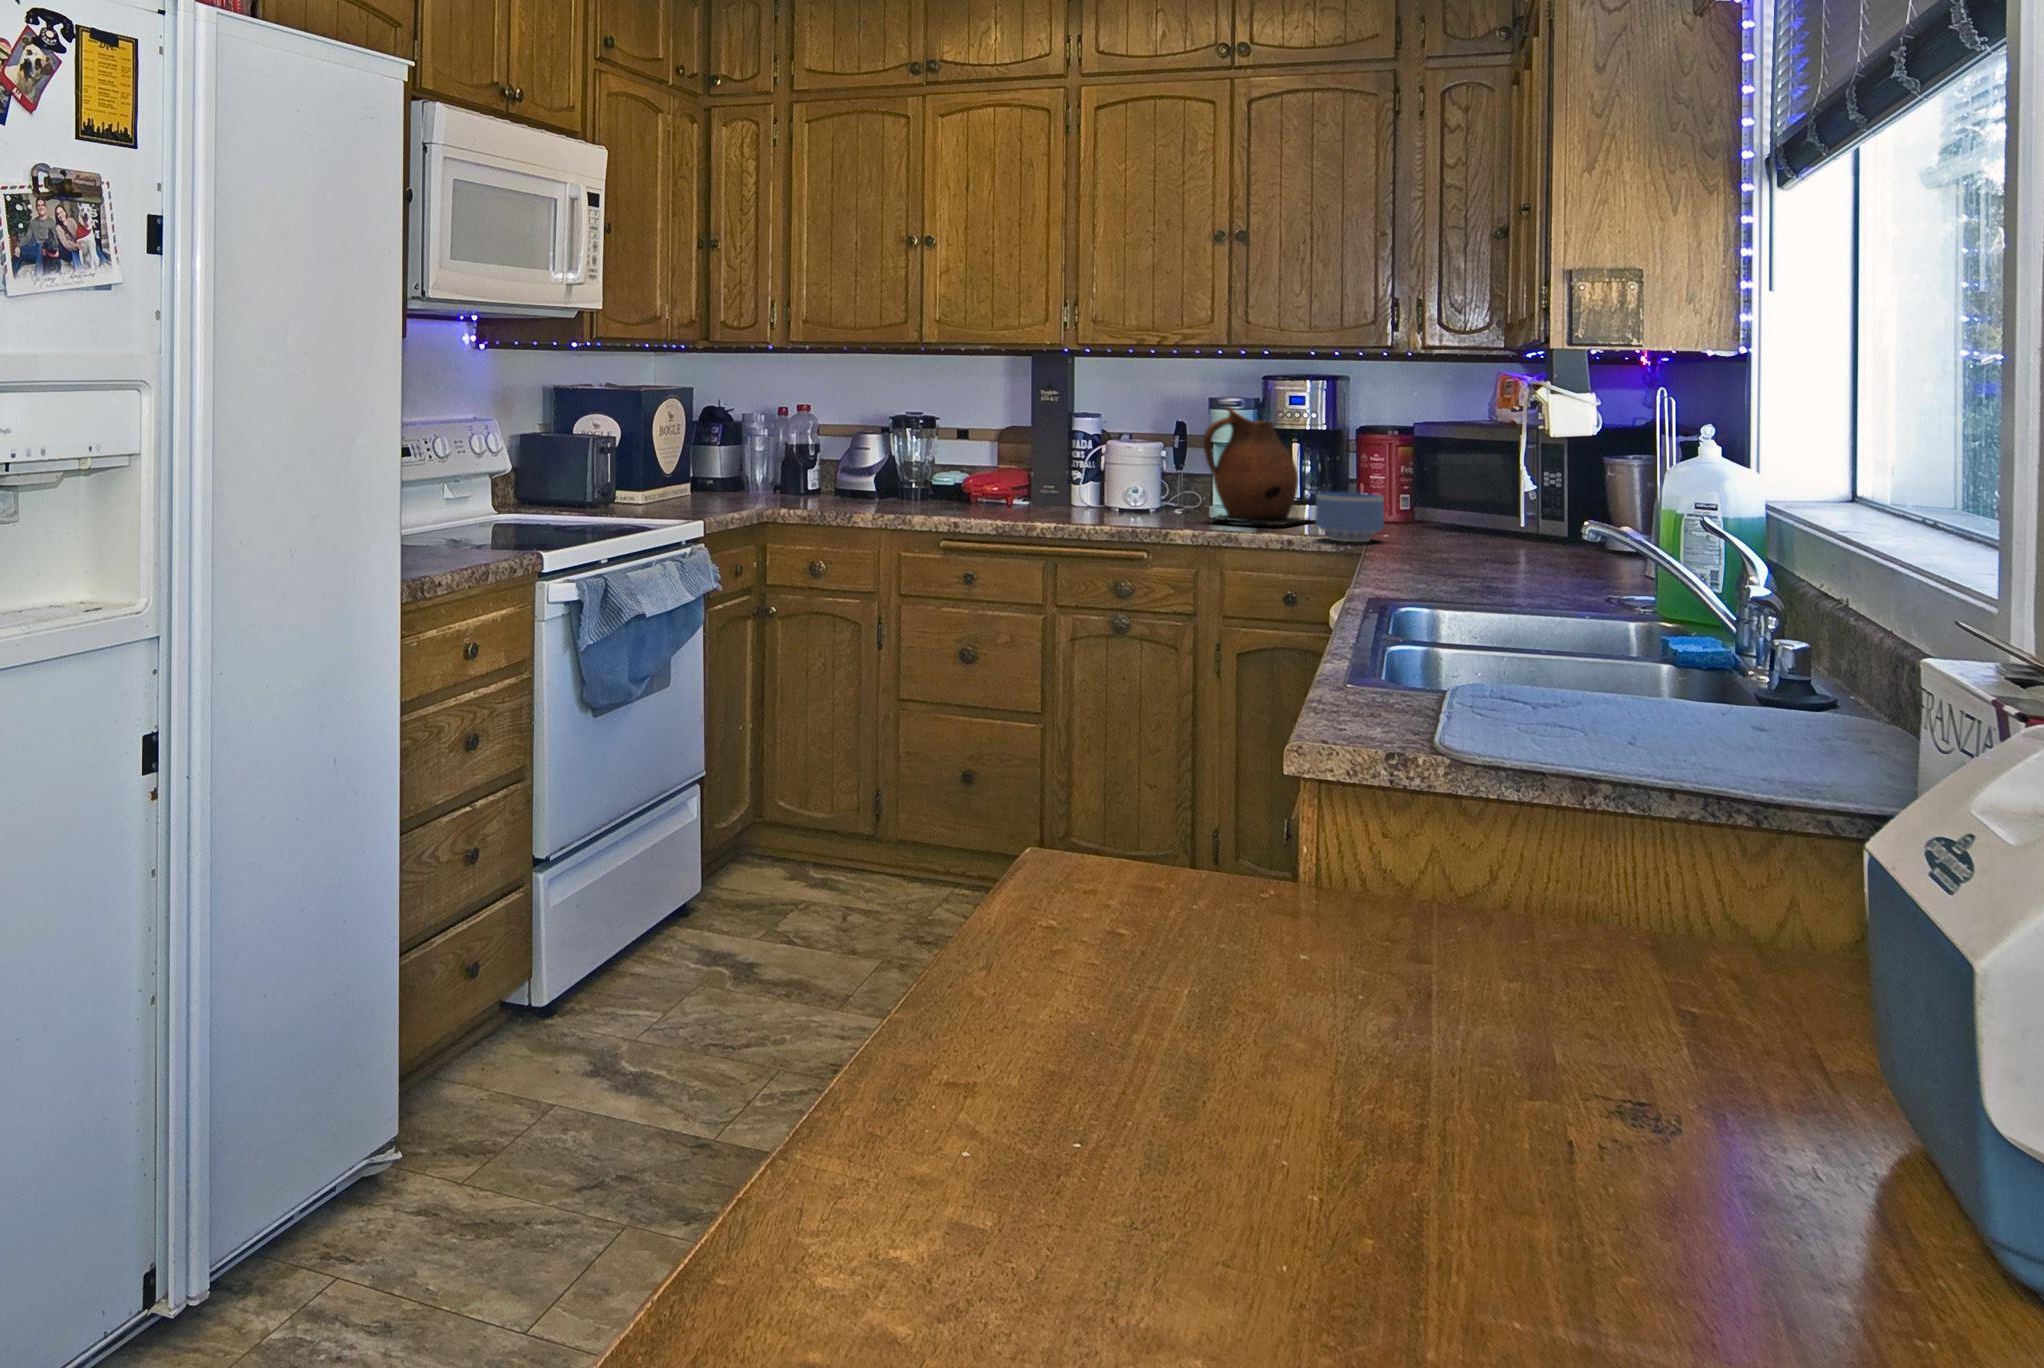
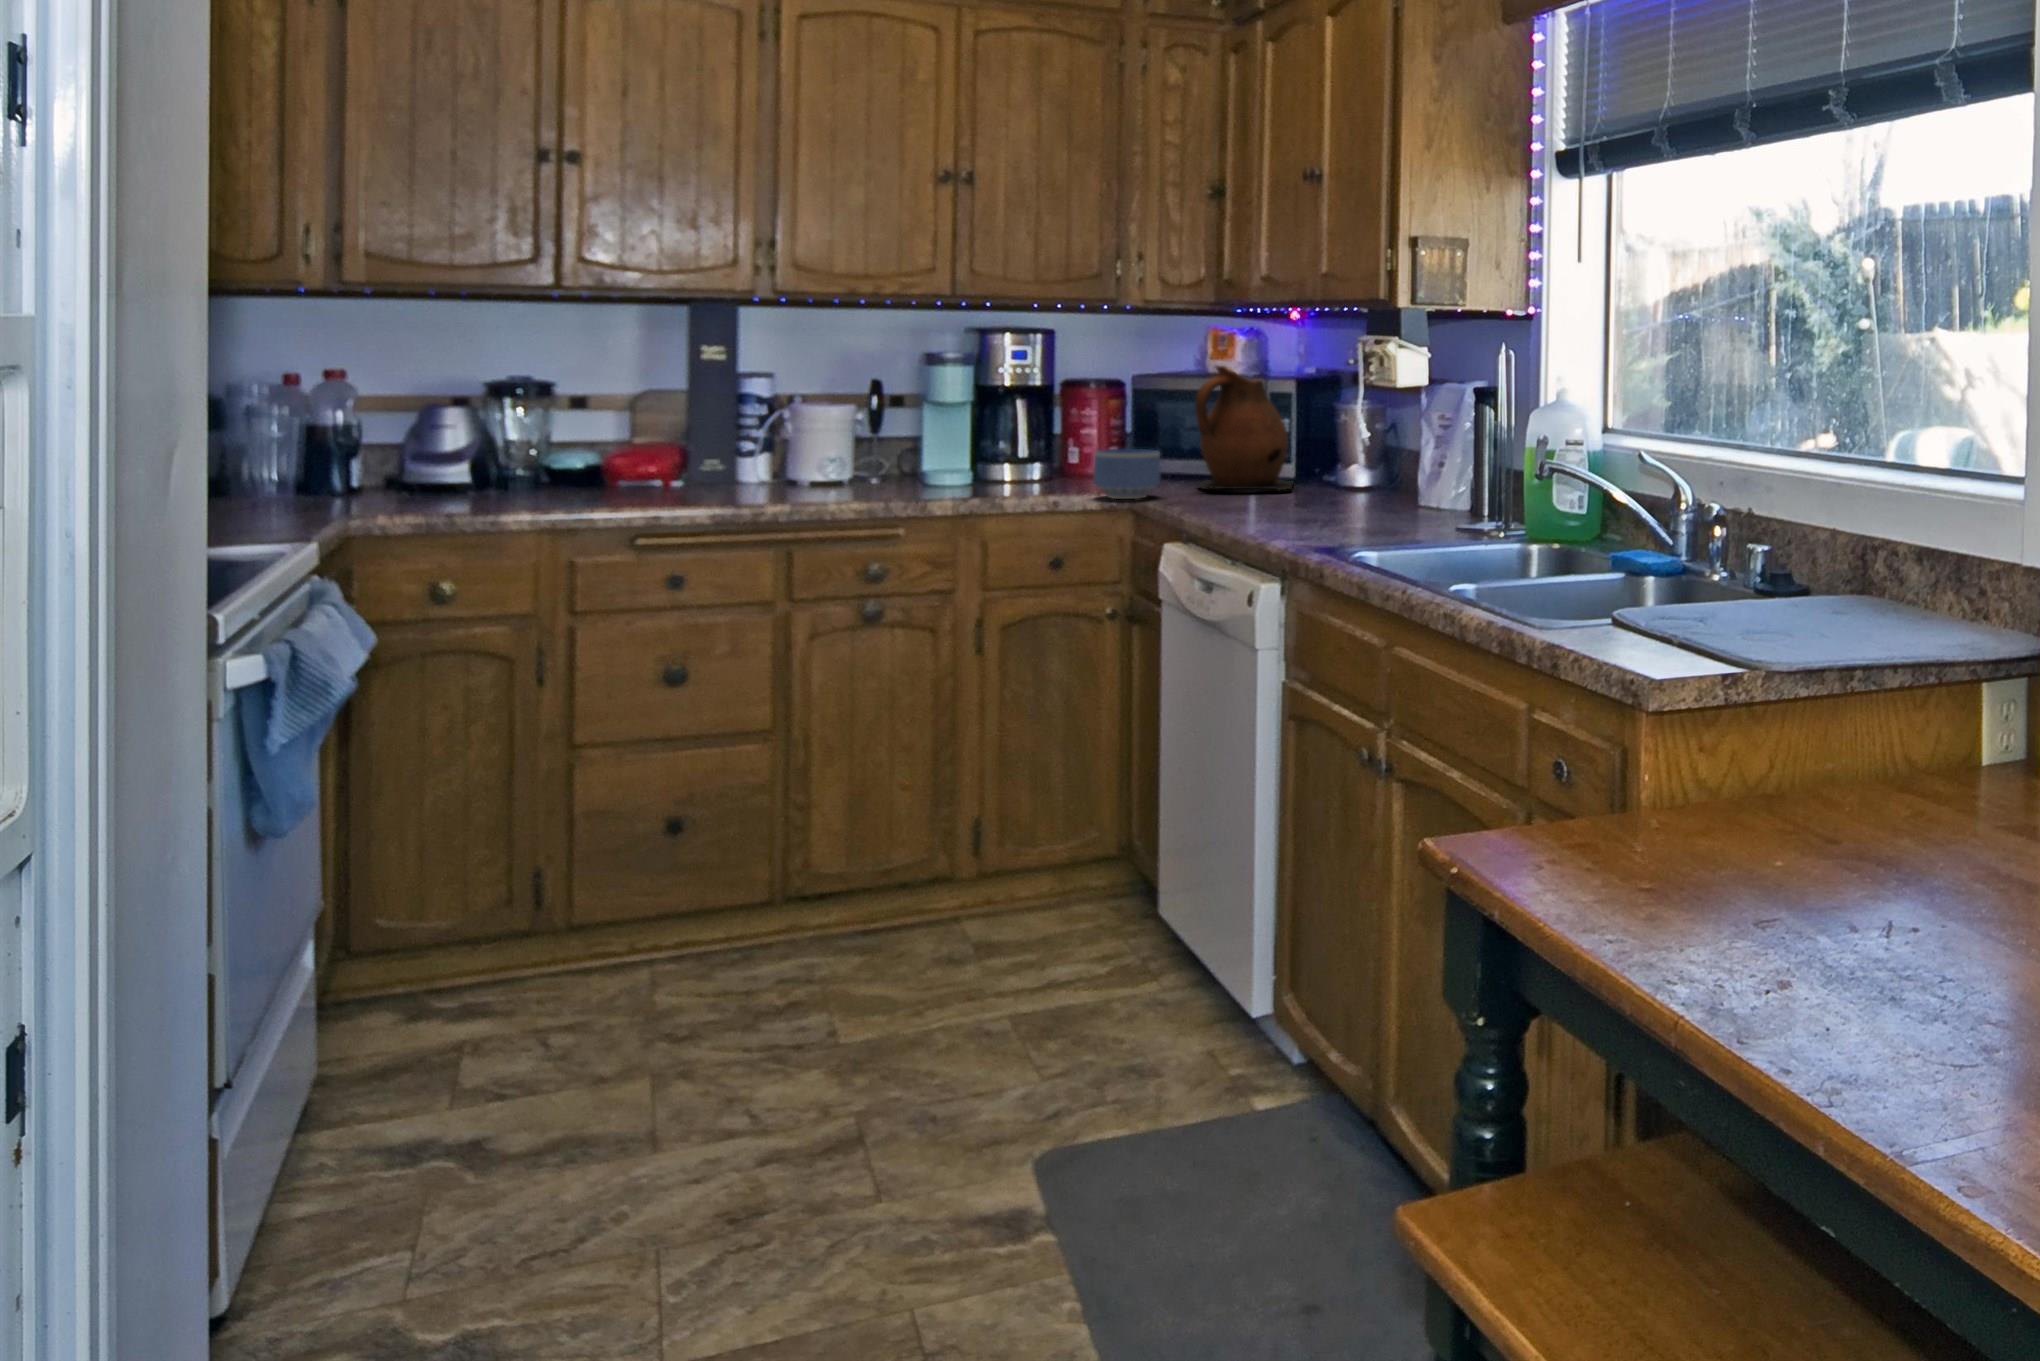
ceramic pitcher: present [1203,408,1315,525] -> present [1195,366,1292,490]

